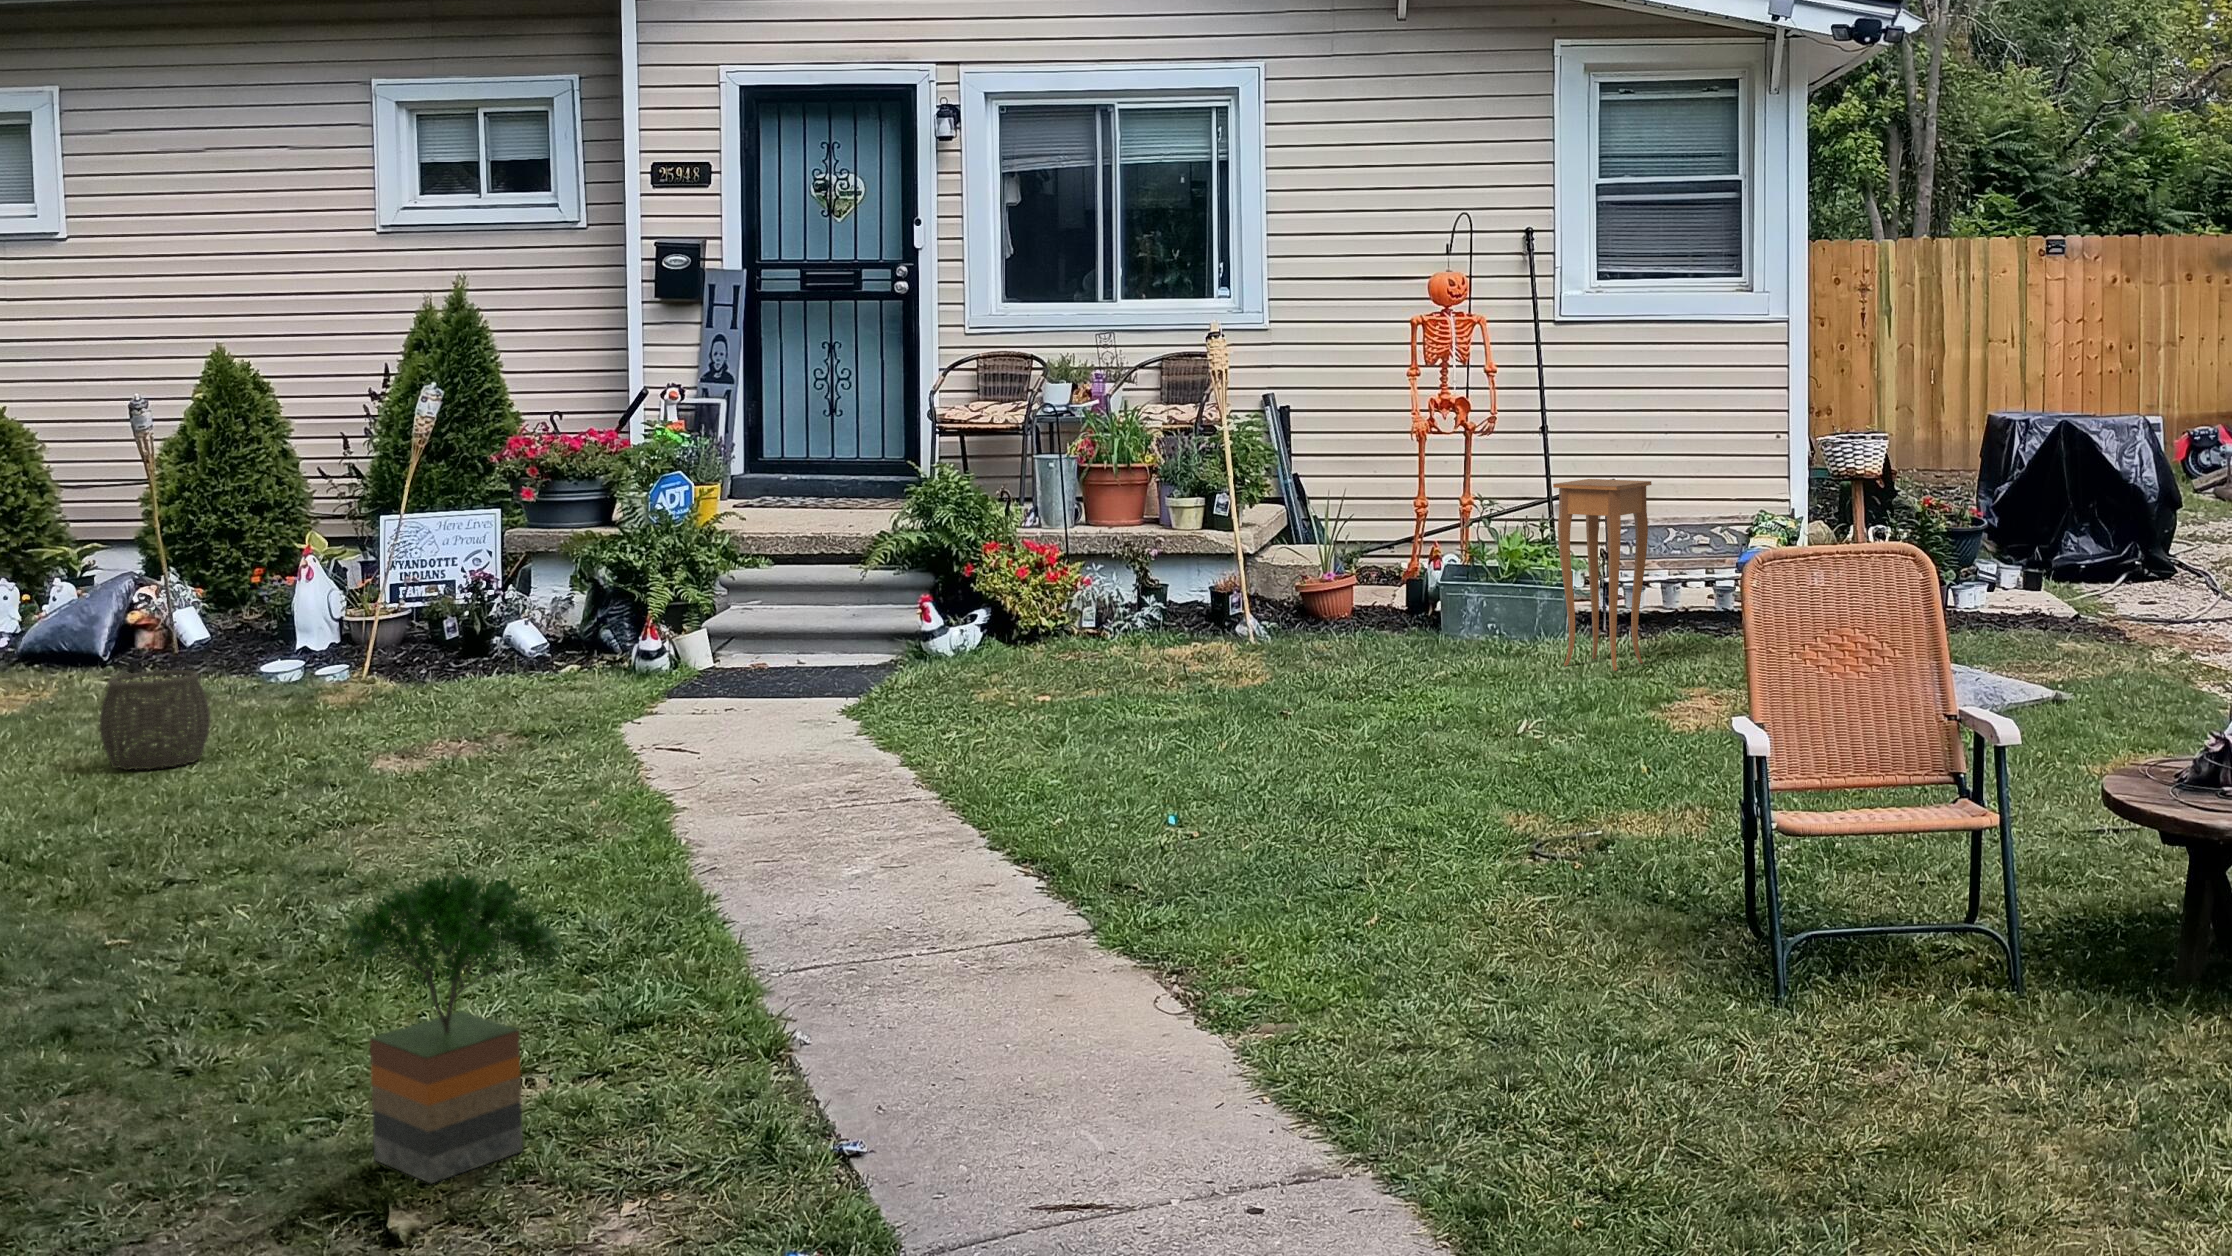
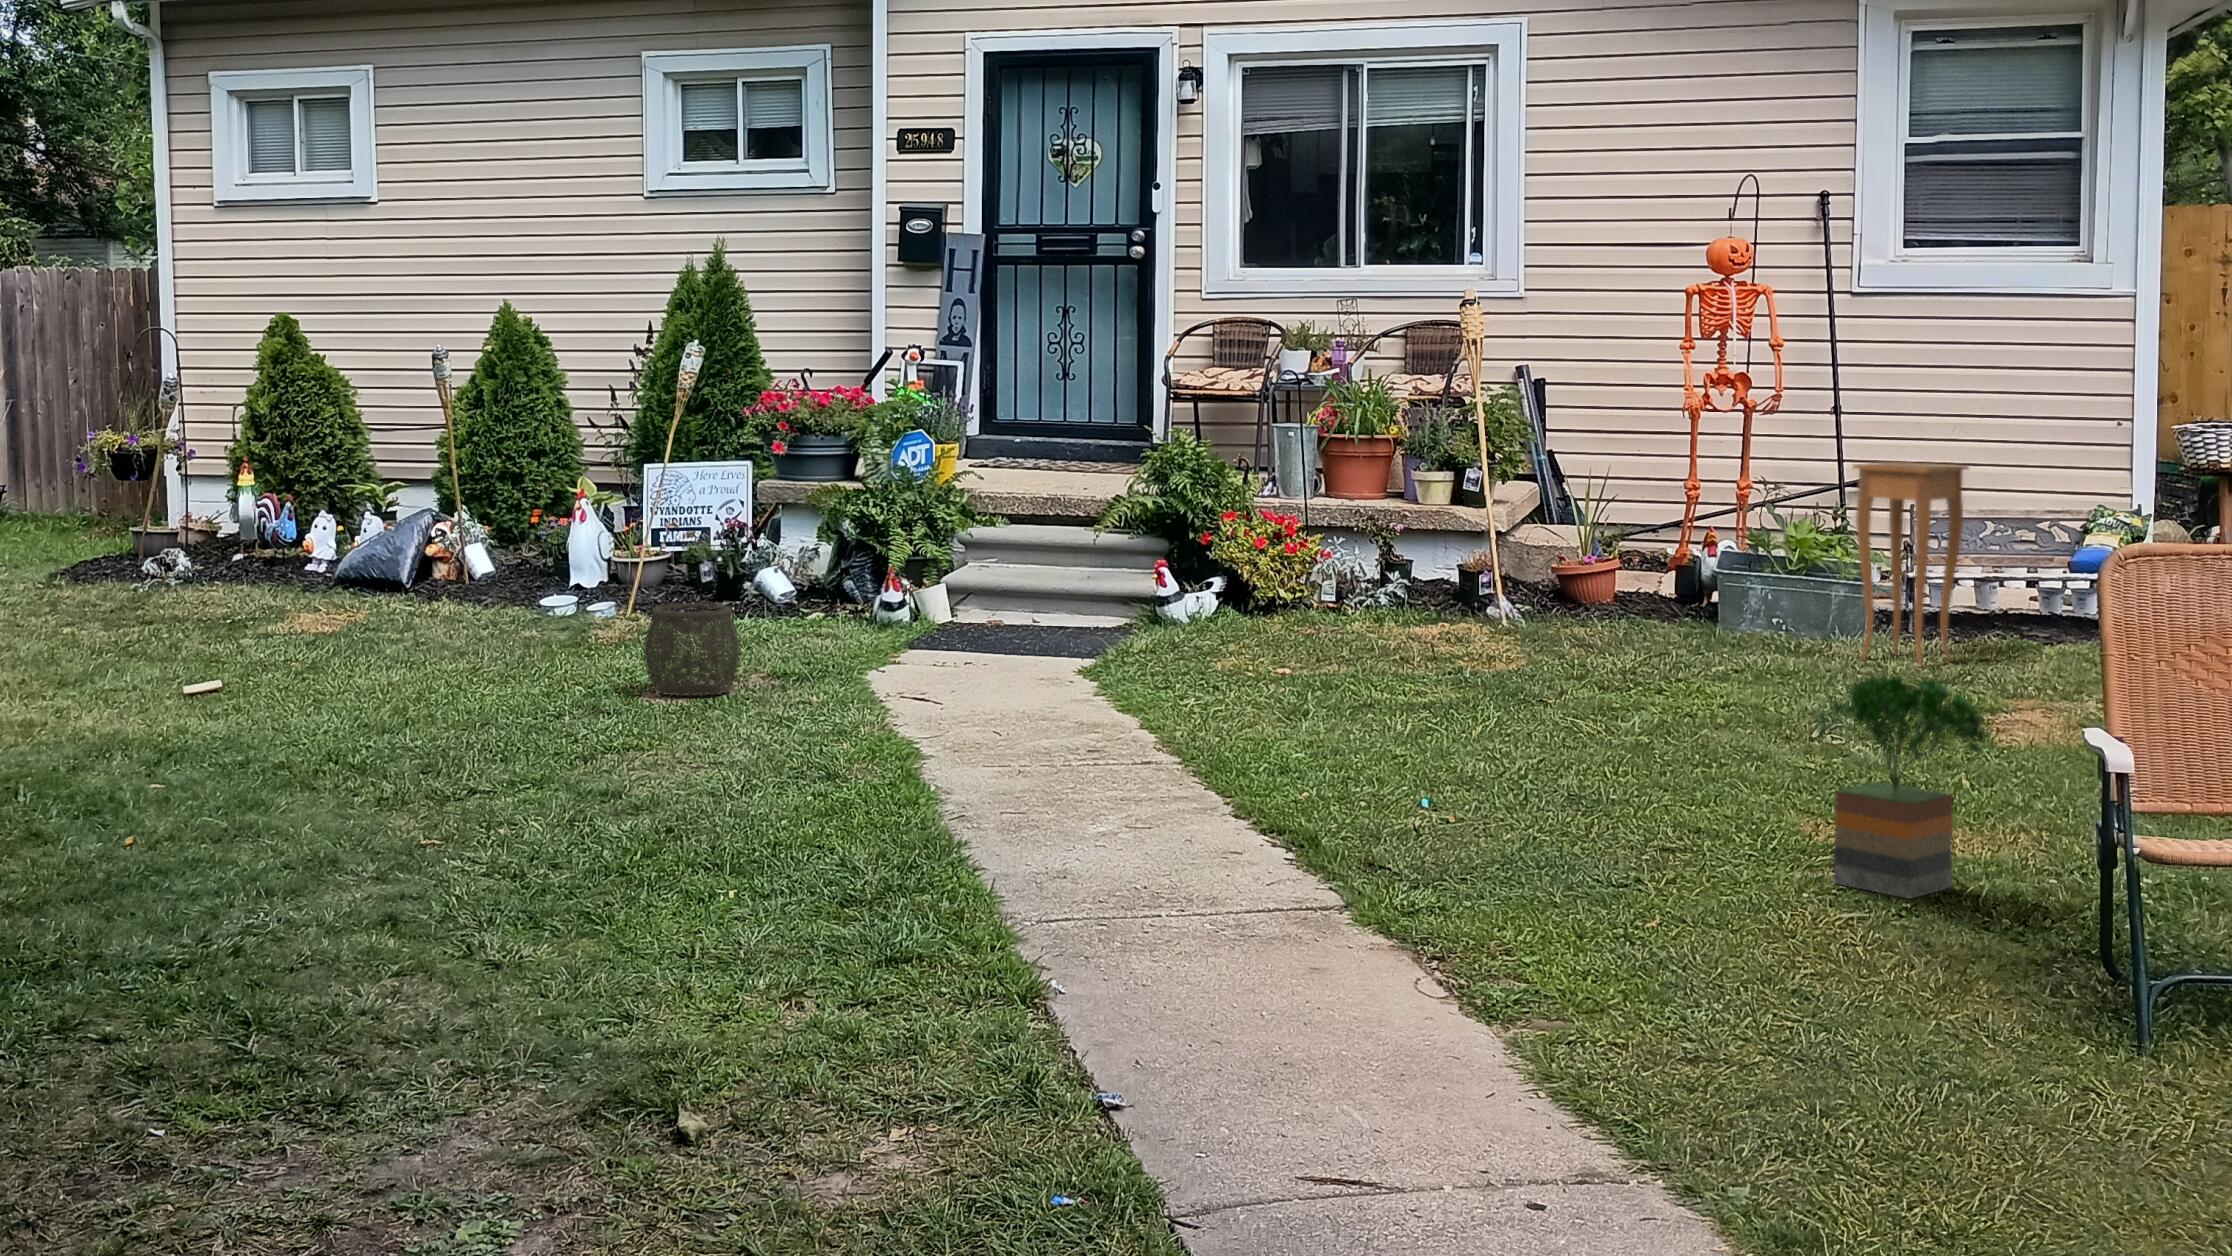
woven basket: present [99,670,211,770] -> present [644,603,740,696]
potted tree: present [347,872,563,1183] -> present [1816,675,1992,899]

